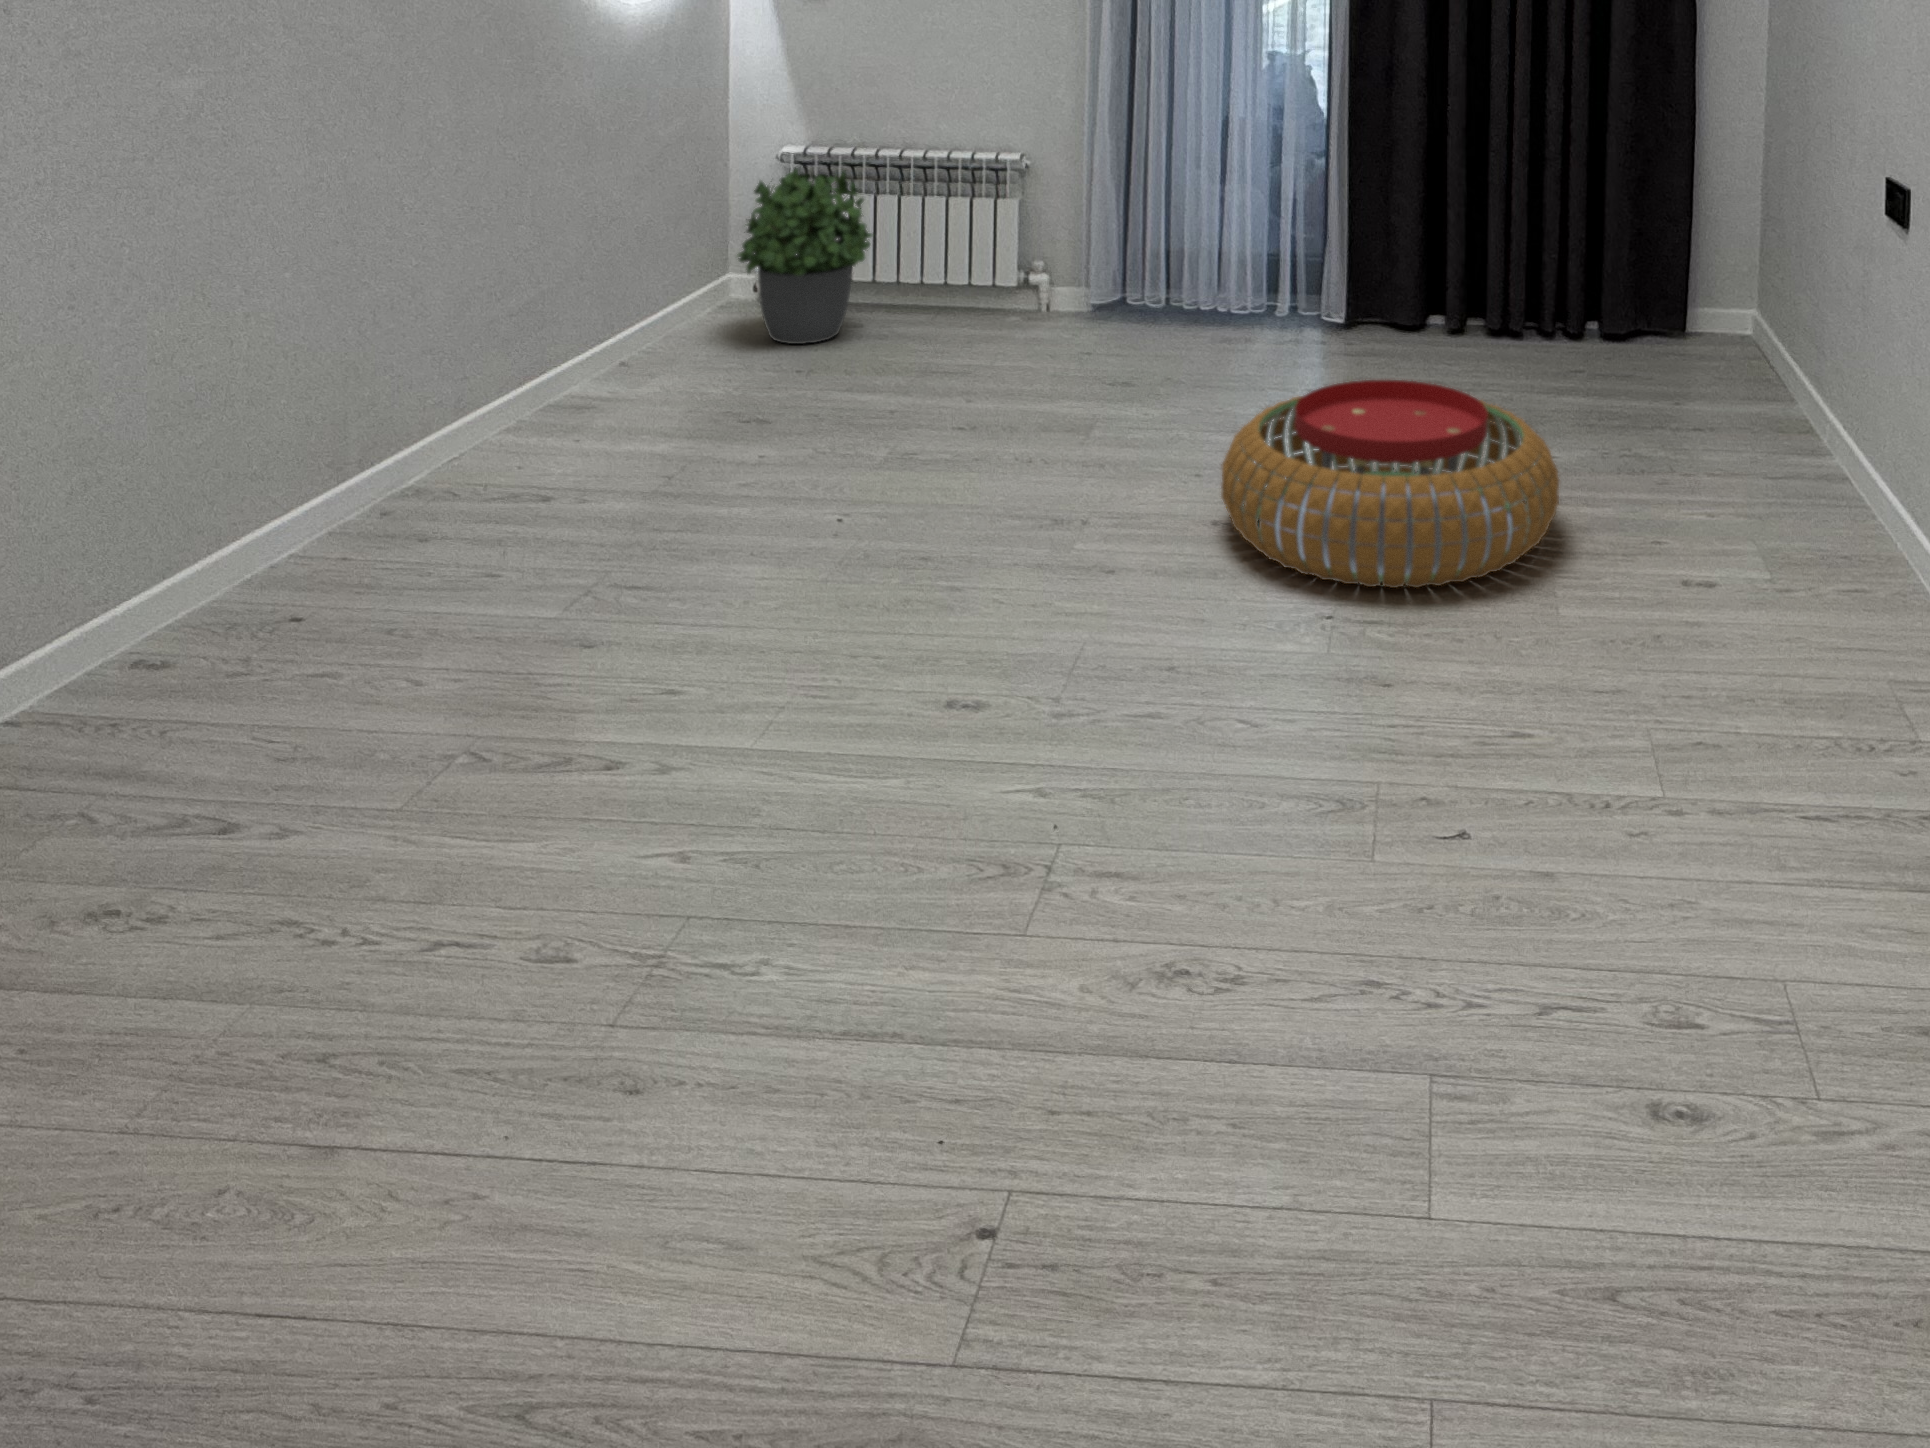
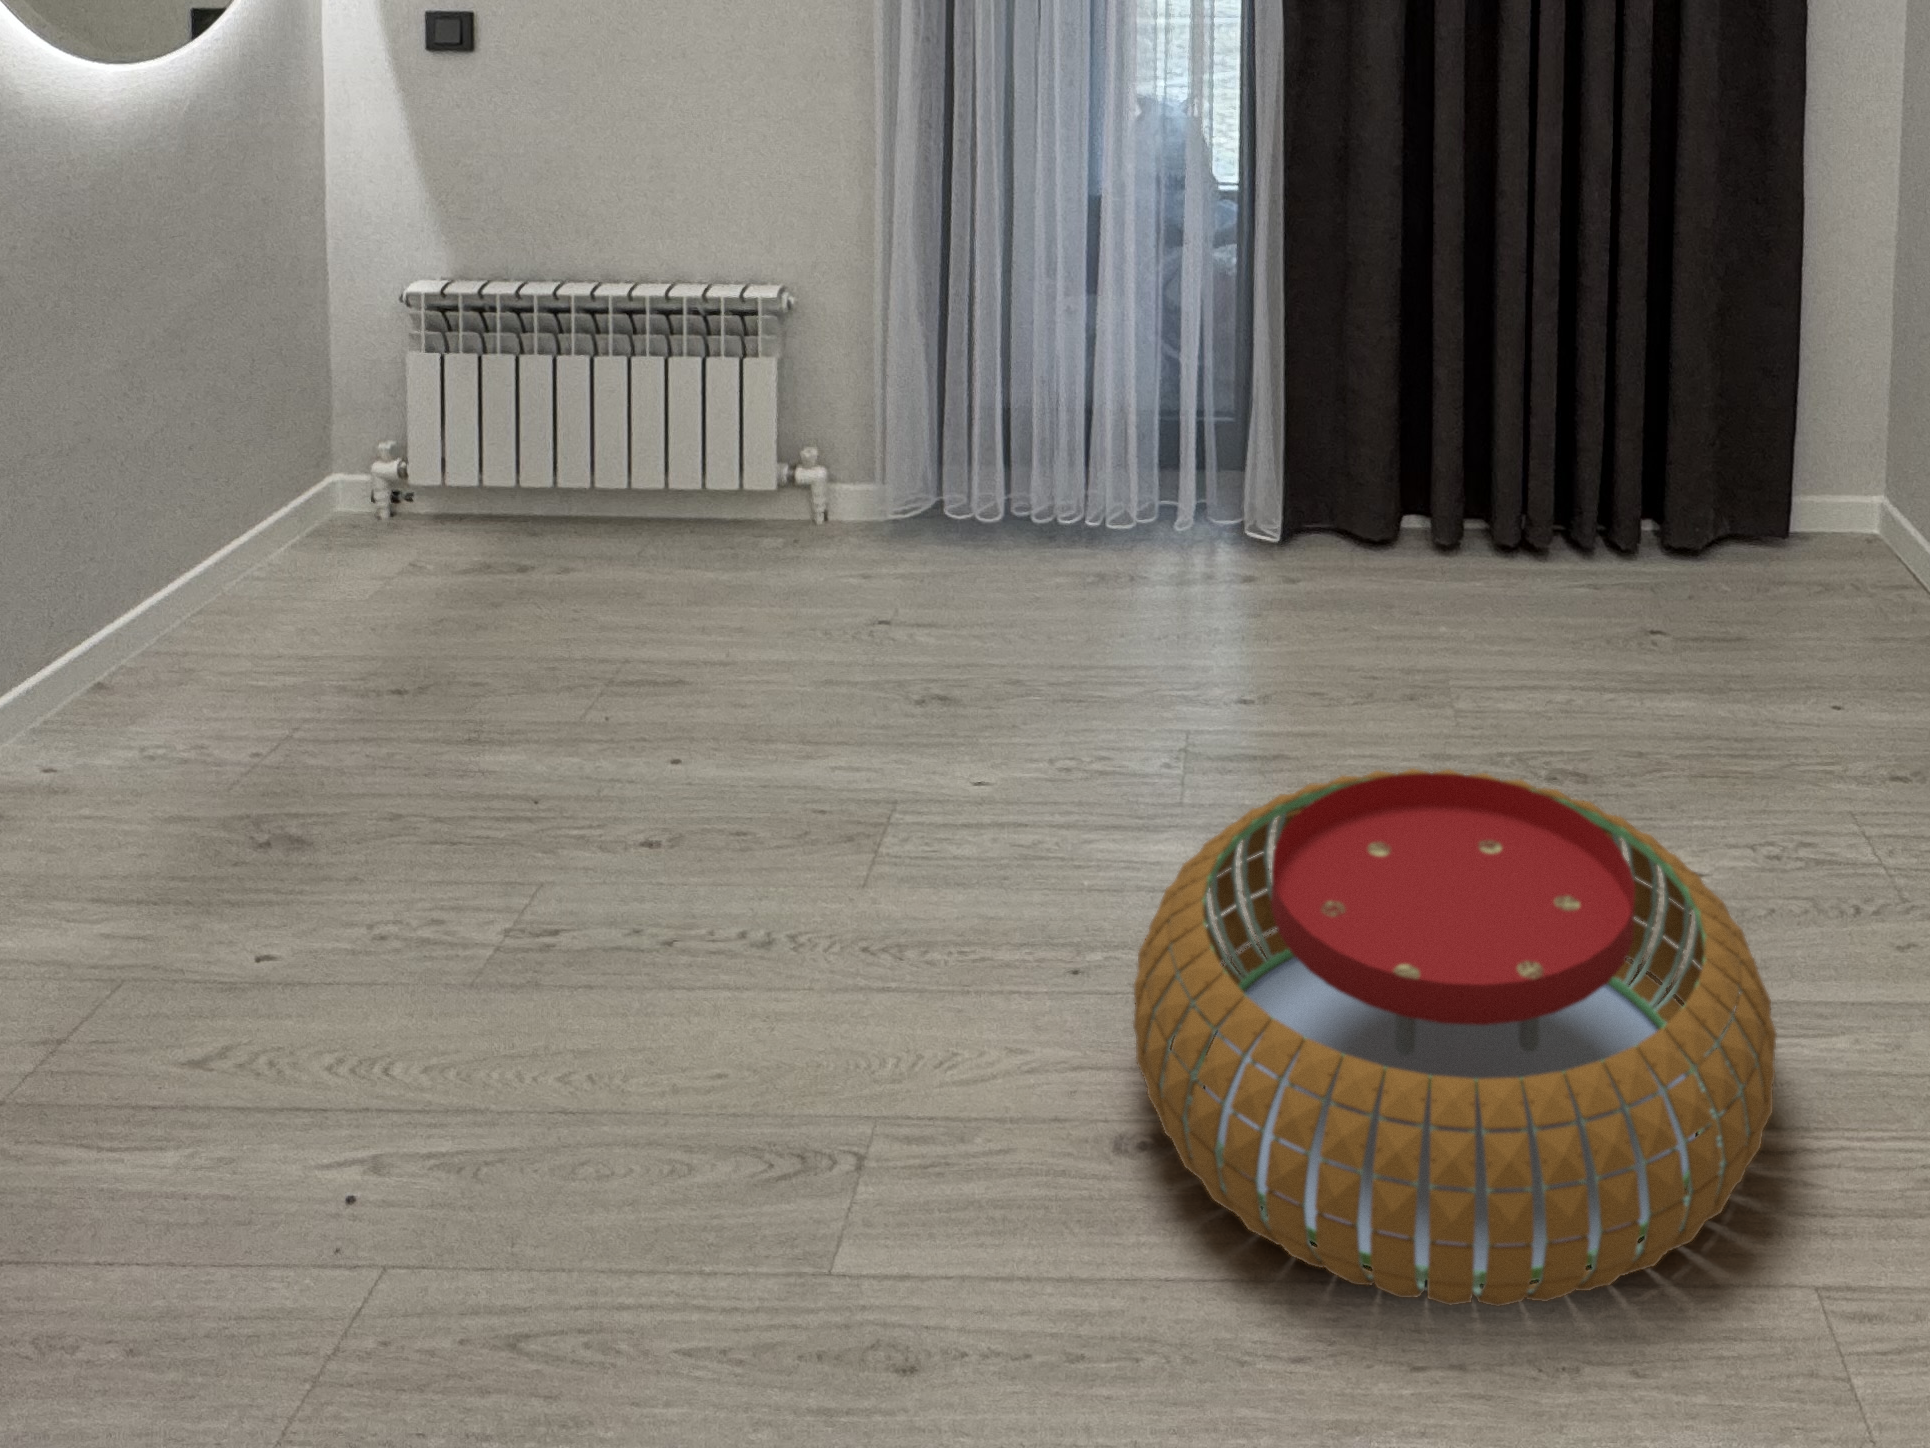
potted plant: present [738,169,872,344] -> none [314,327,544,611]

